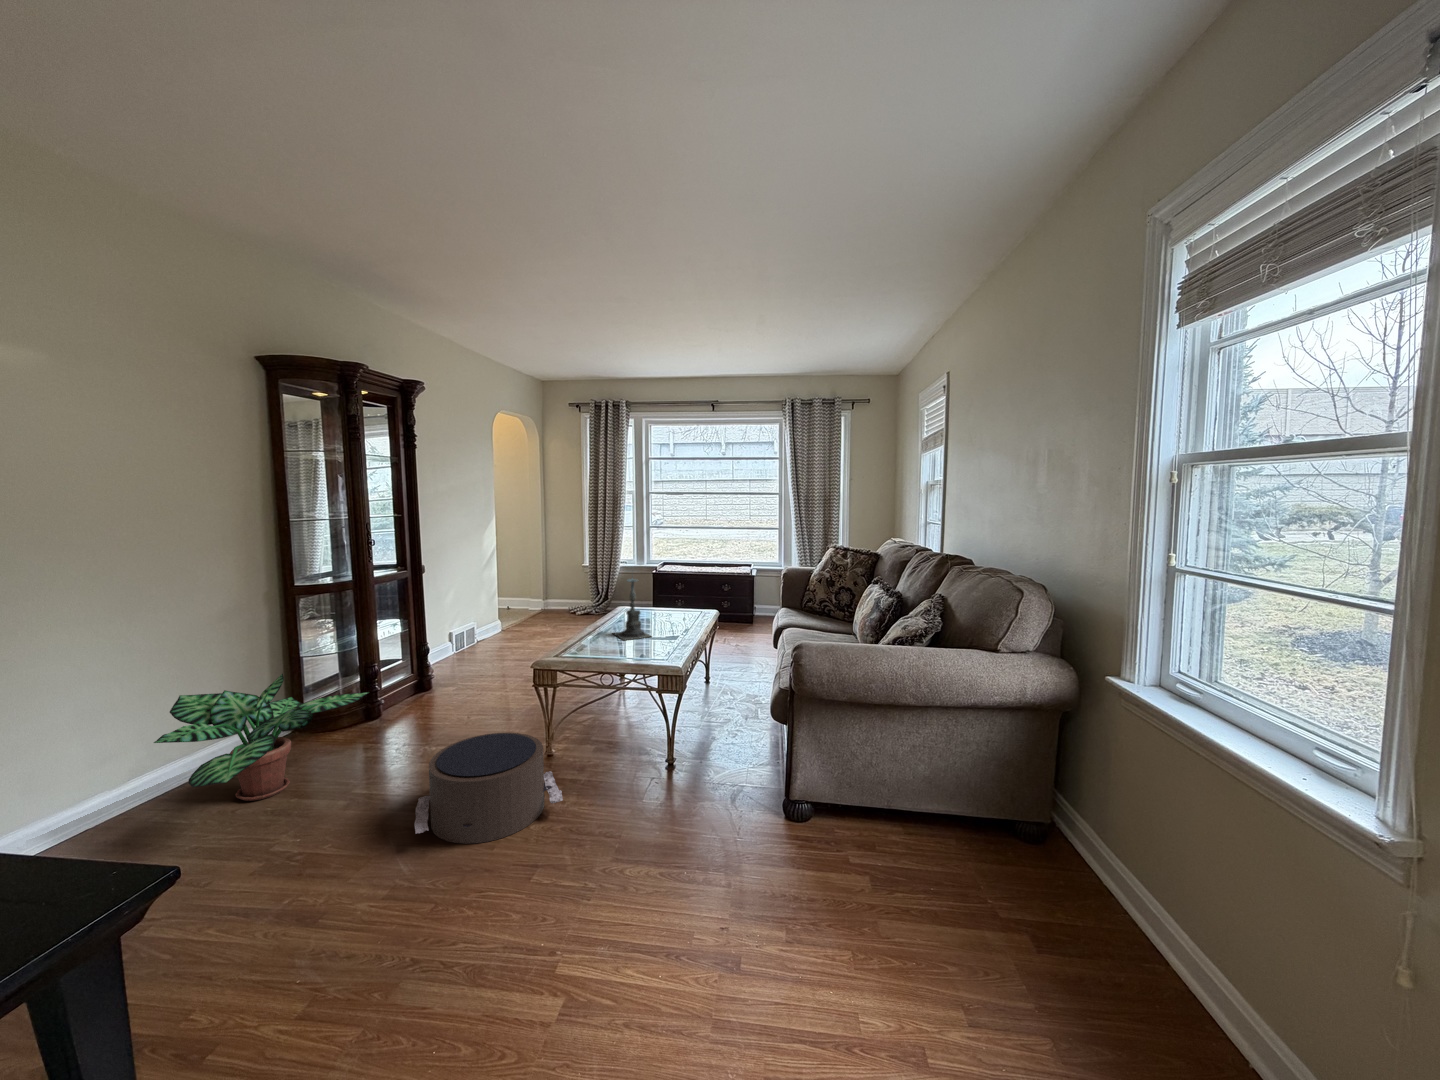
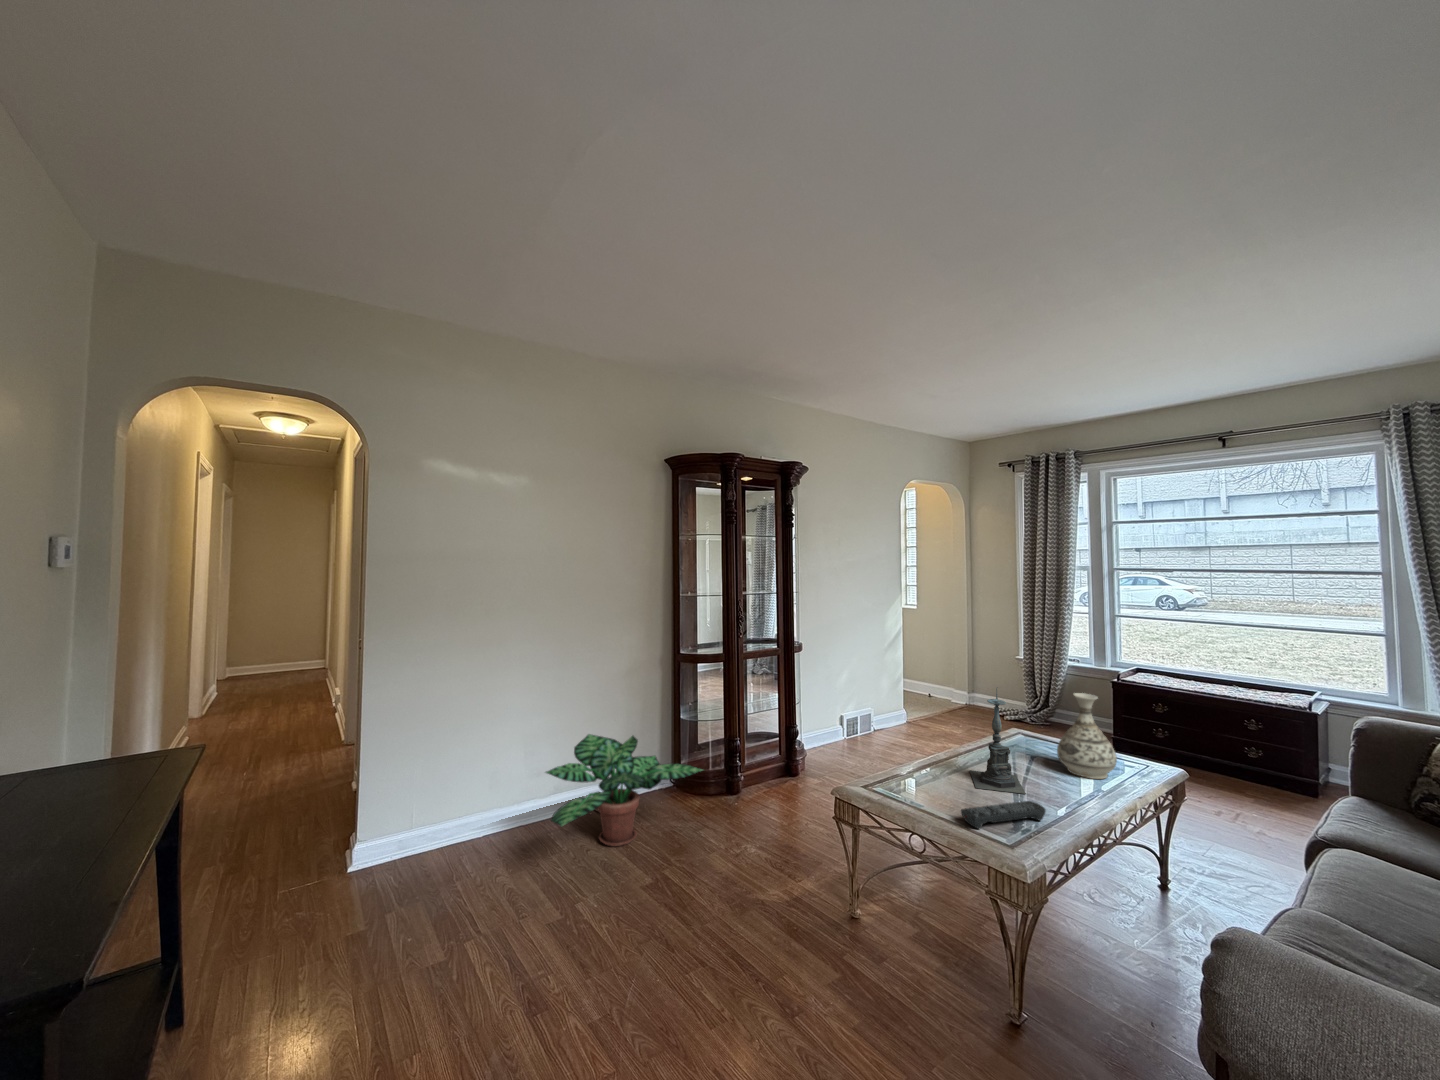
vase: none [658,570,691,623] -> present [1057,693,1117,779]
remote control: none [630,637,672,658] -> present [961,801,1046,829]
pouf: present [414,733,563,844] -> none [657,861,831,1020]

